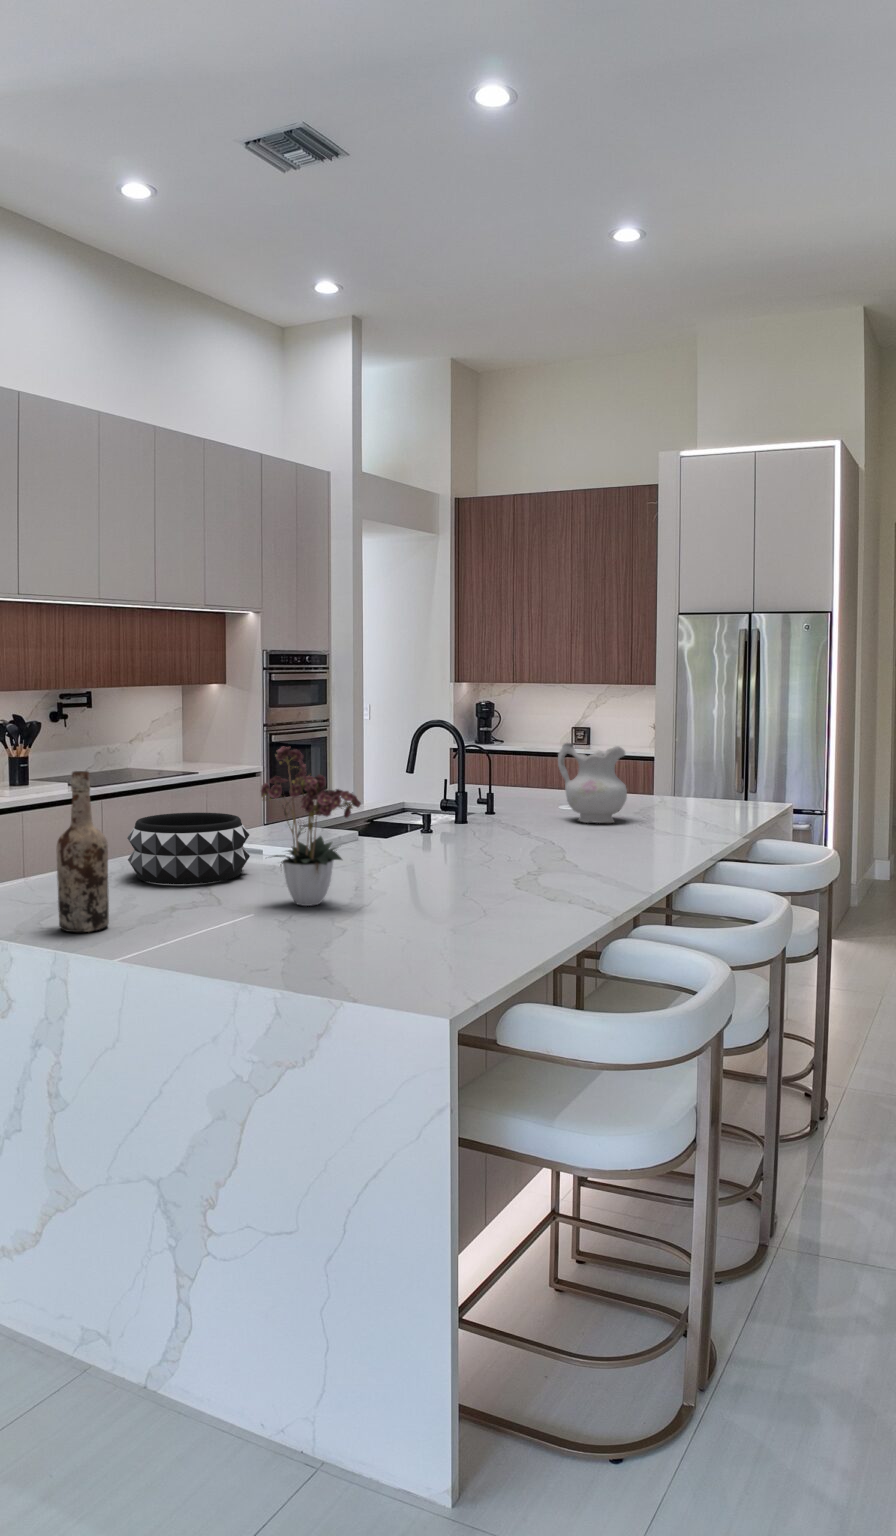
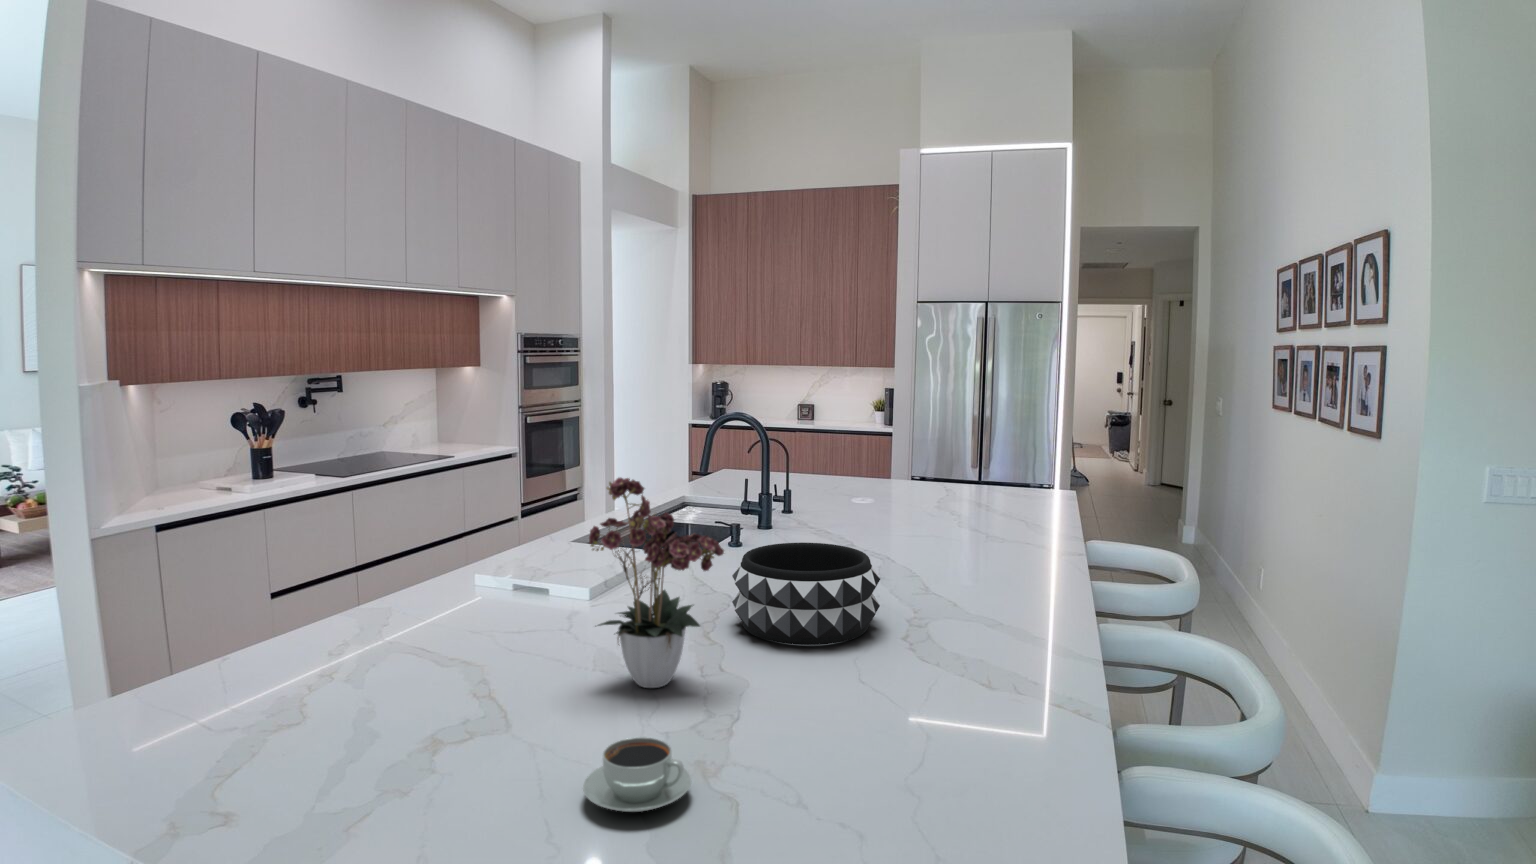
ceramic pitcher: present [558,743,627,823] -> none [861,438,934,523]
wine bottle: present [57,771,109,932] -> none [297,530,380,774]
decorative bowl: present [127,813,250,885] -> present [732,543,880,645]
coffee cup: none [234,911,307,952] -> present [583,737,691,812]

